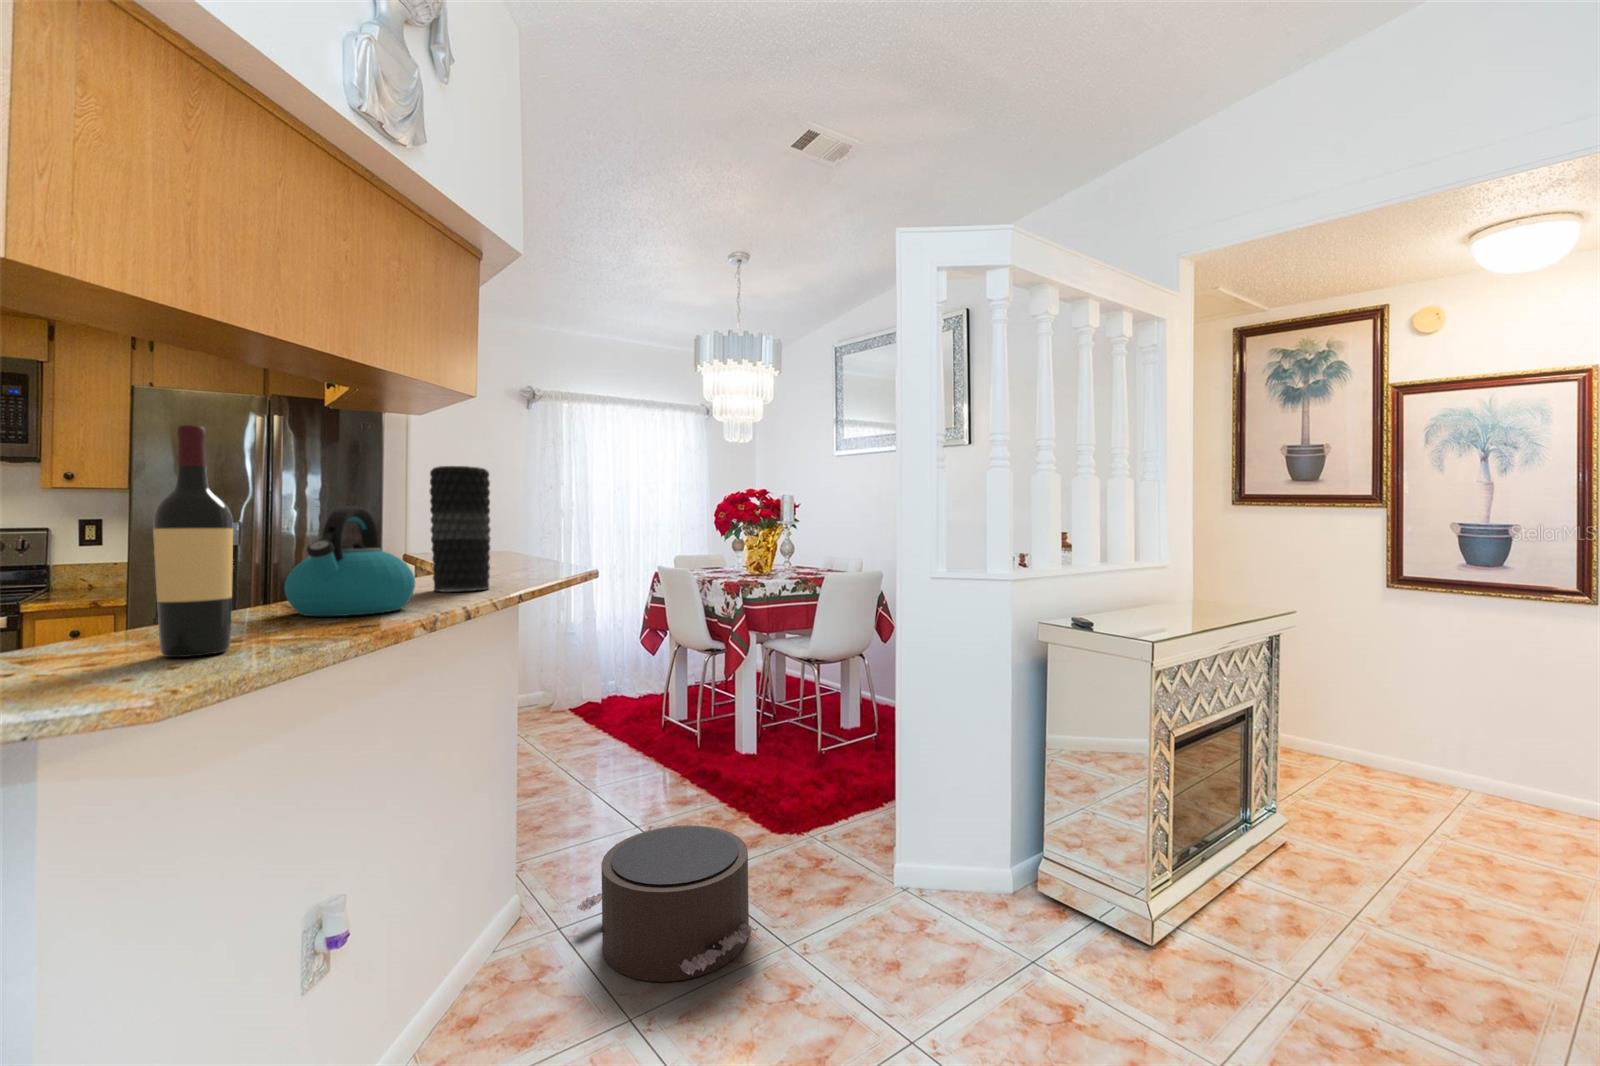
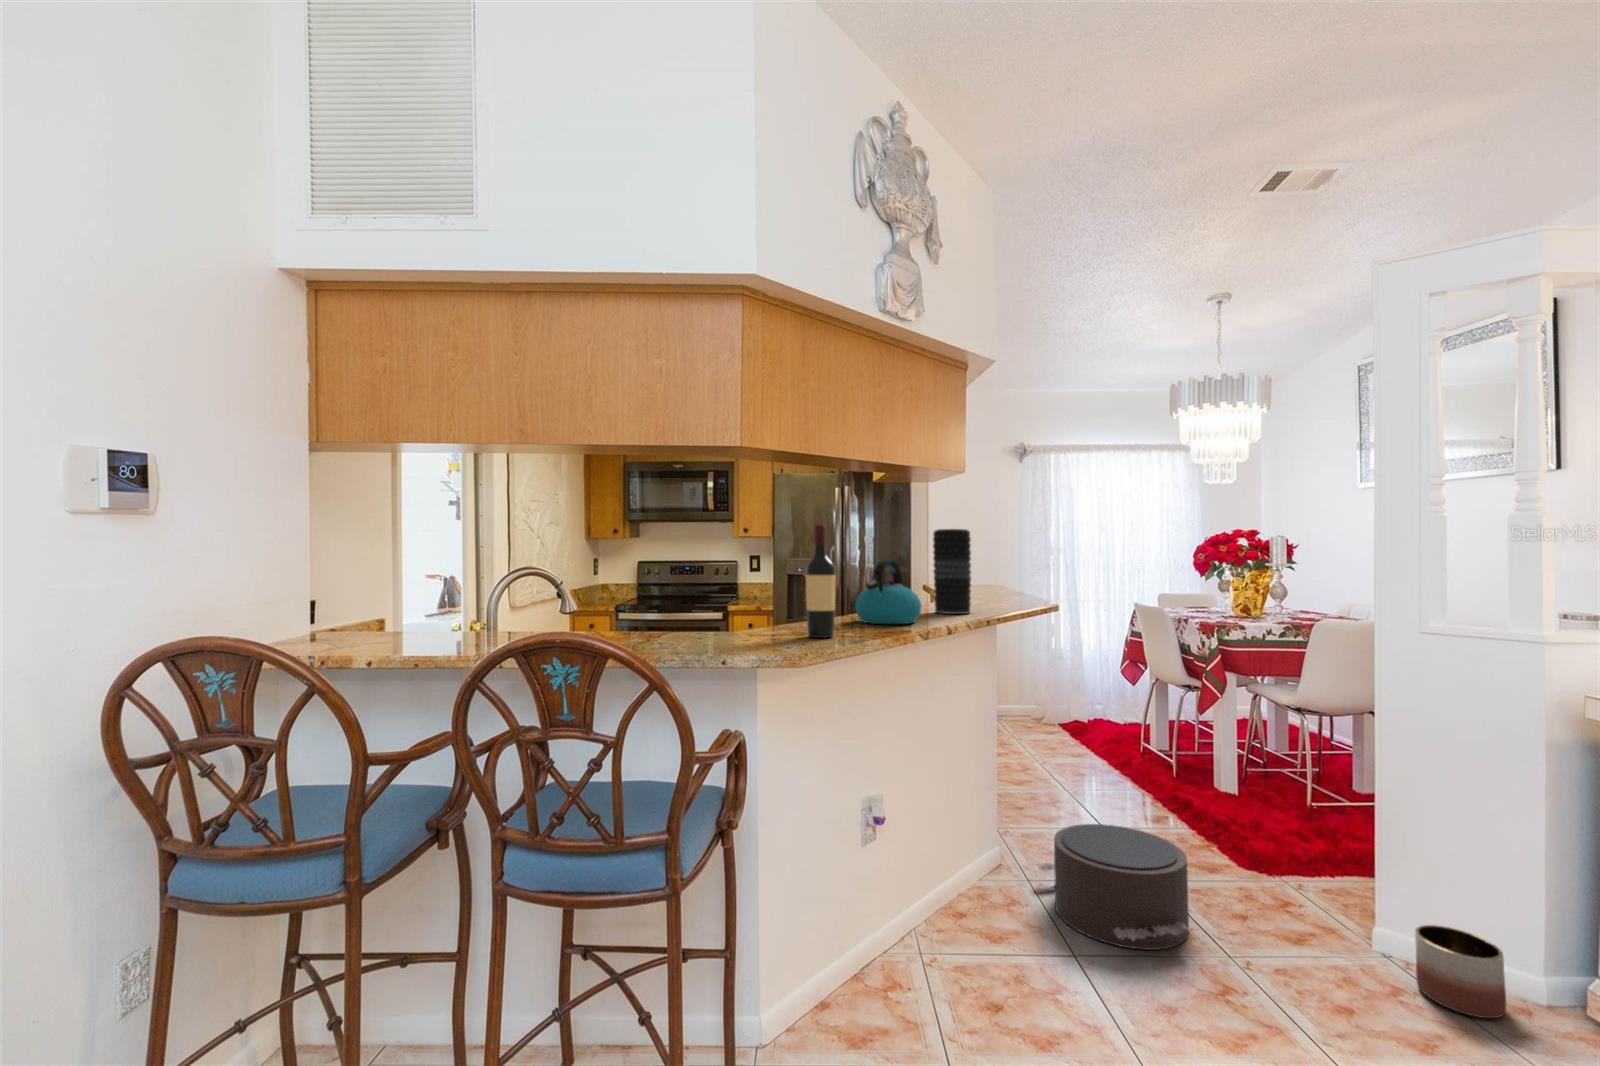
planter: none [931,844,991,921] -> present [1415,925,1506,1018]

